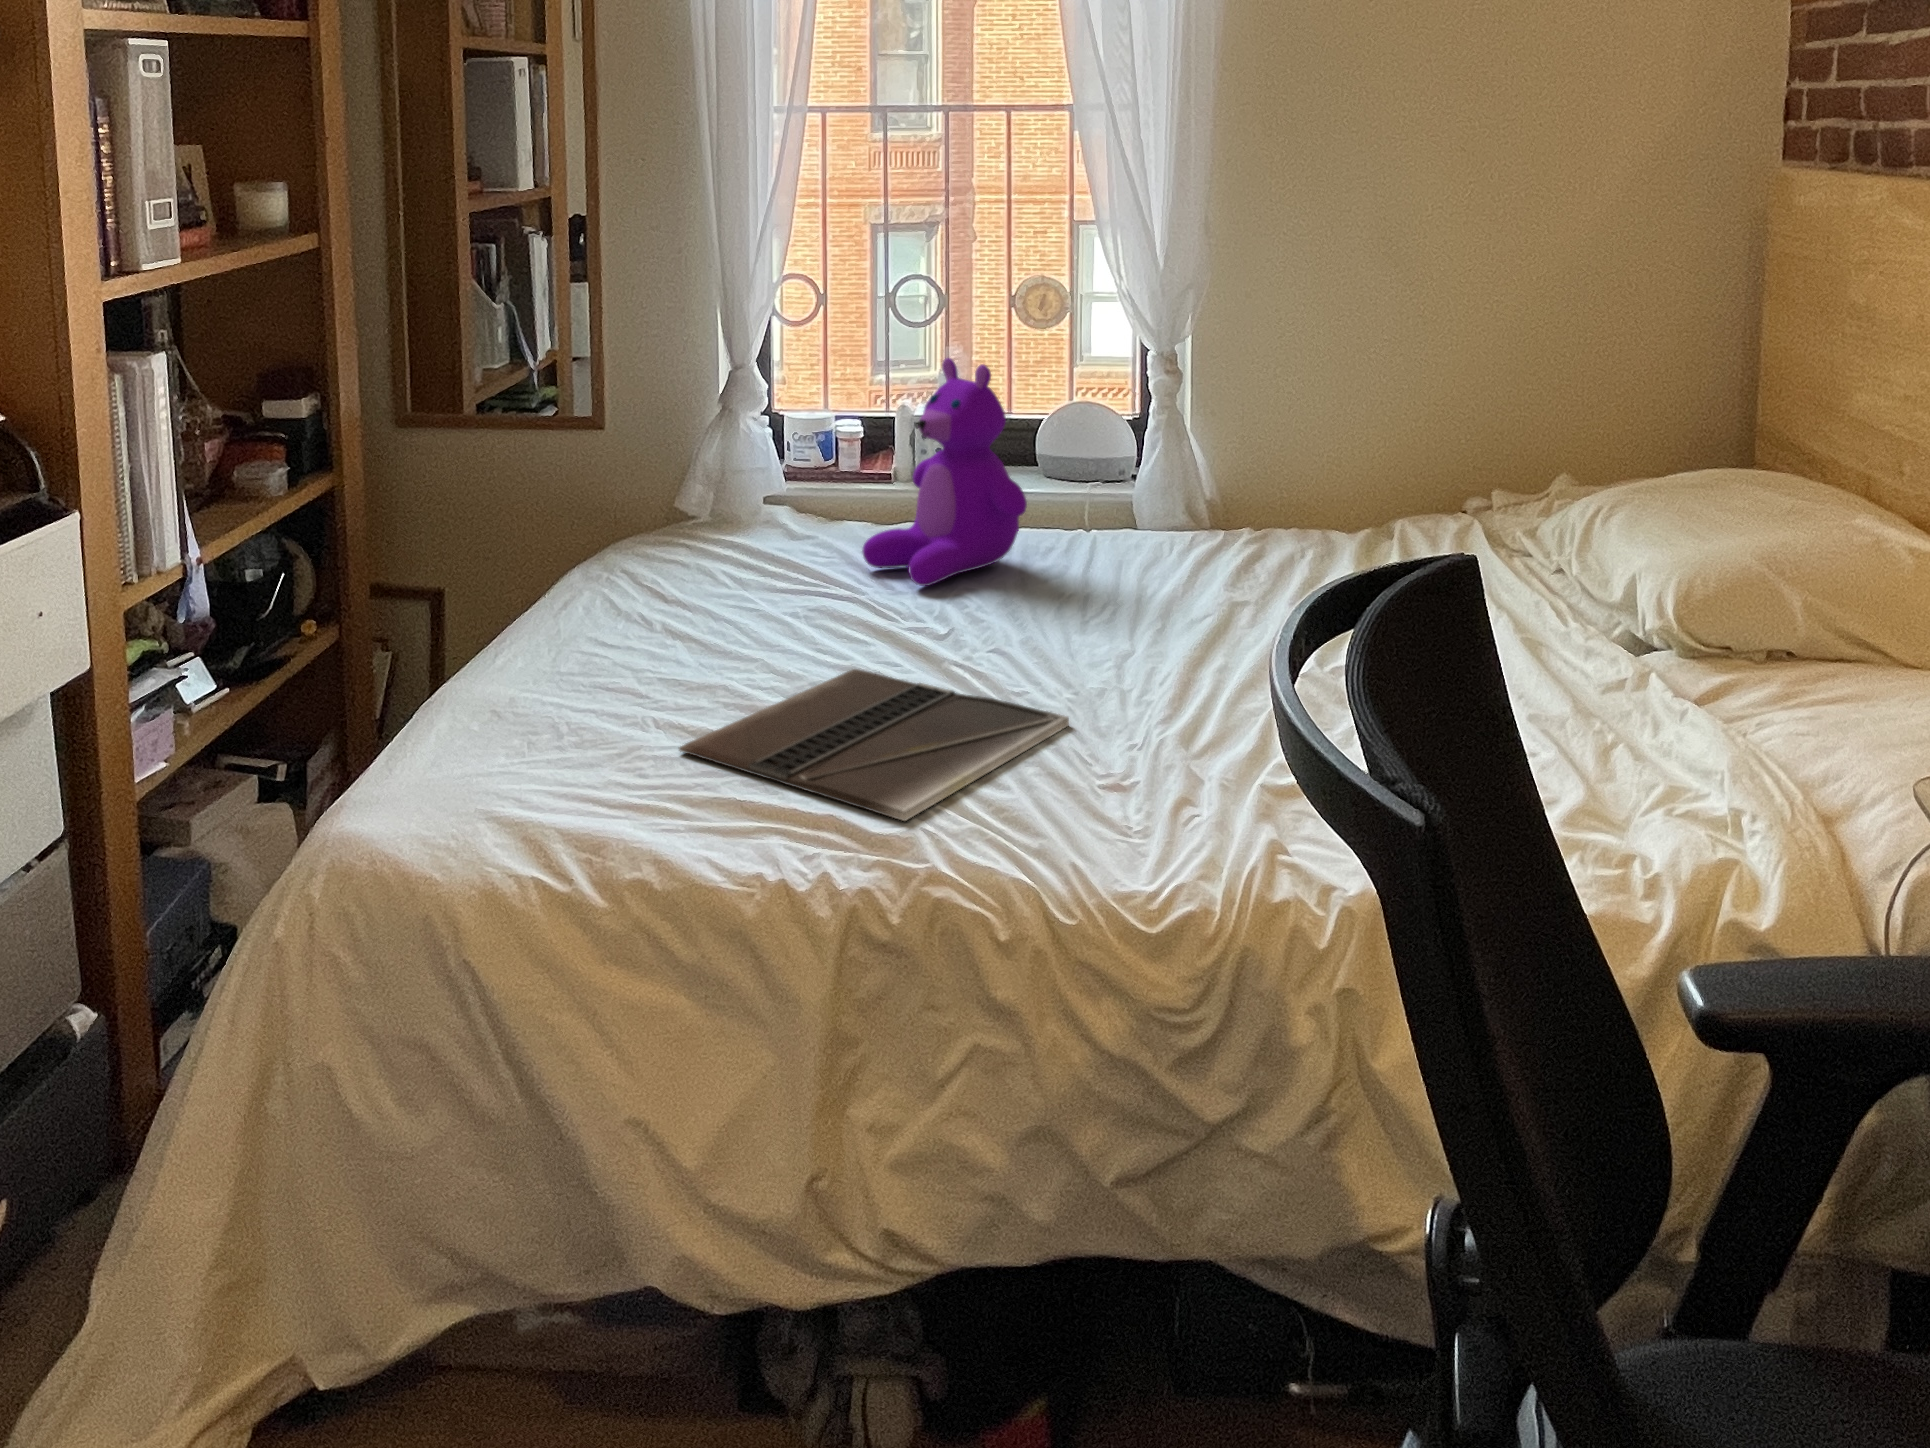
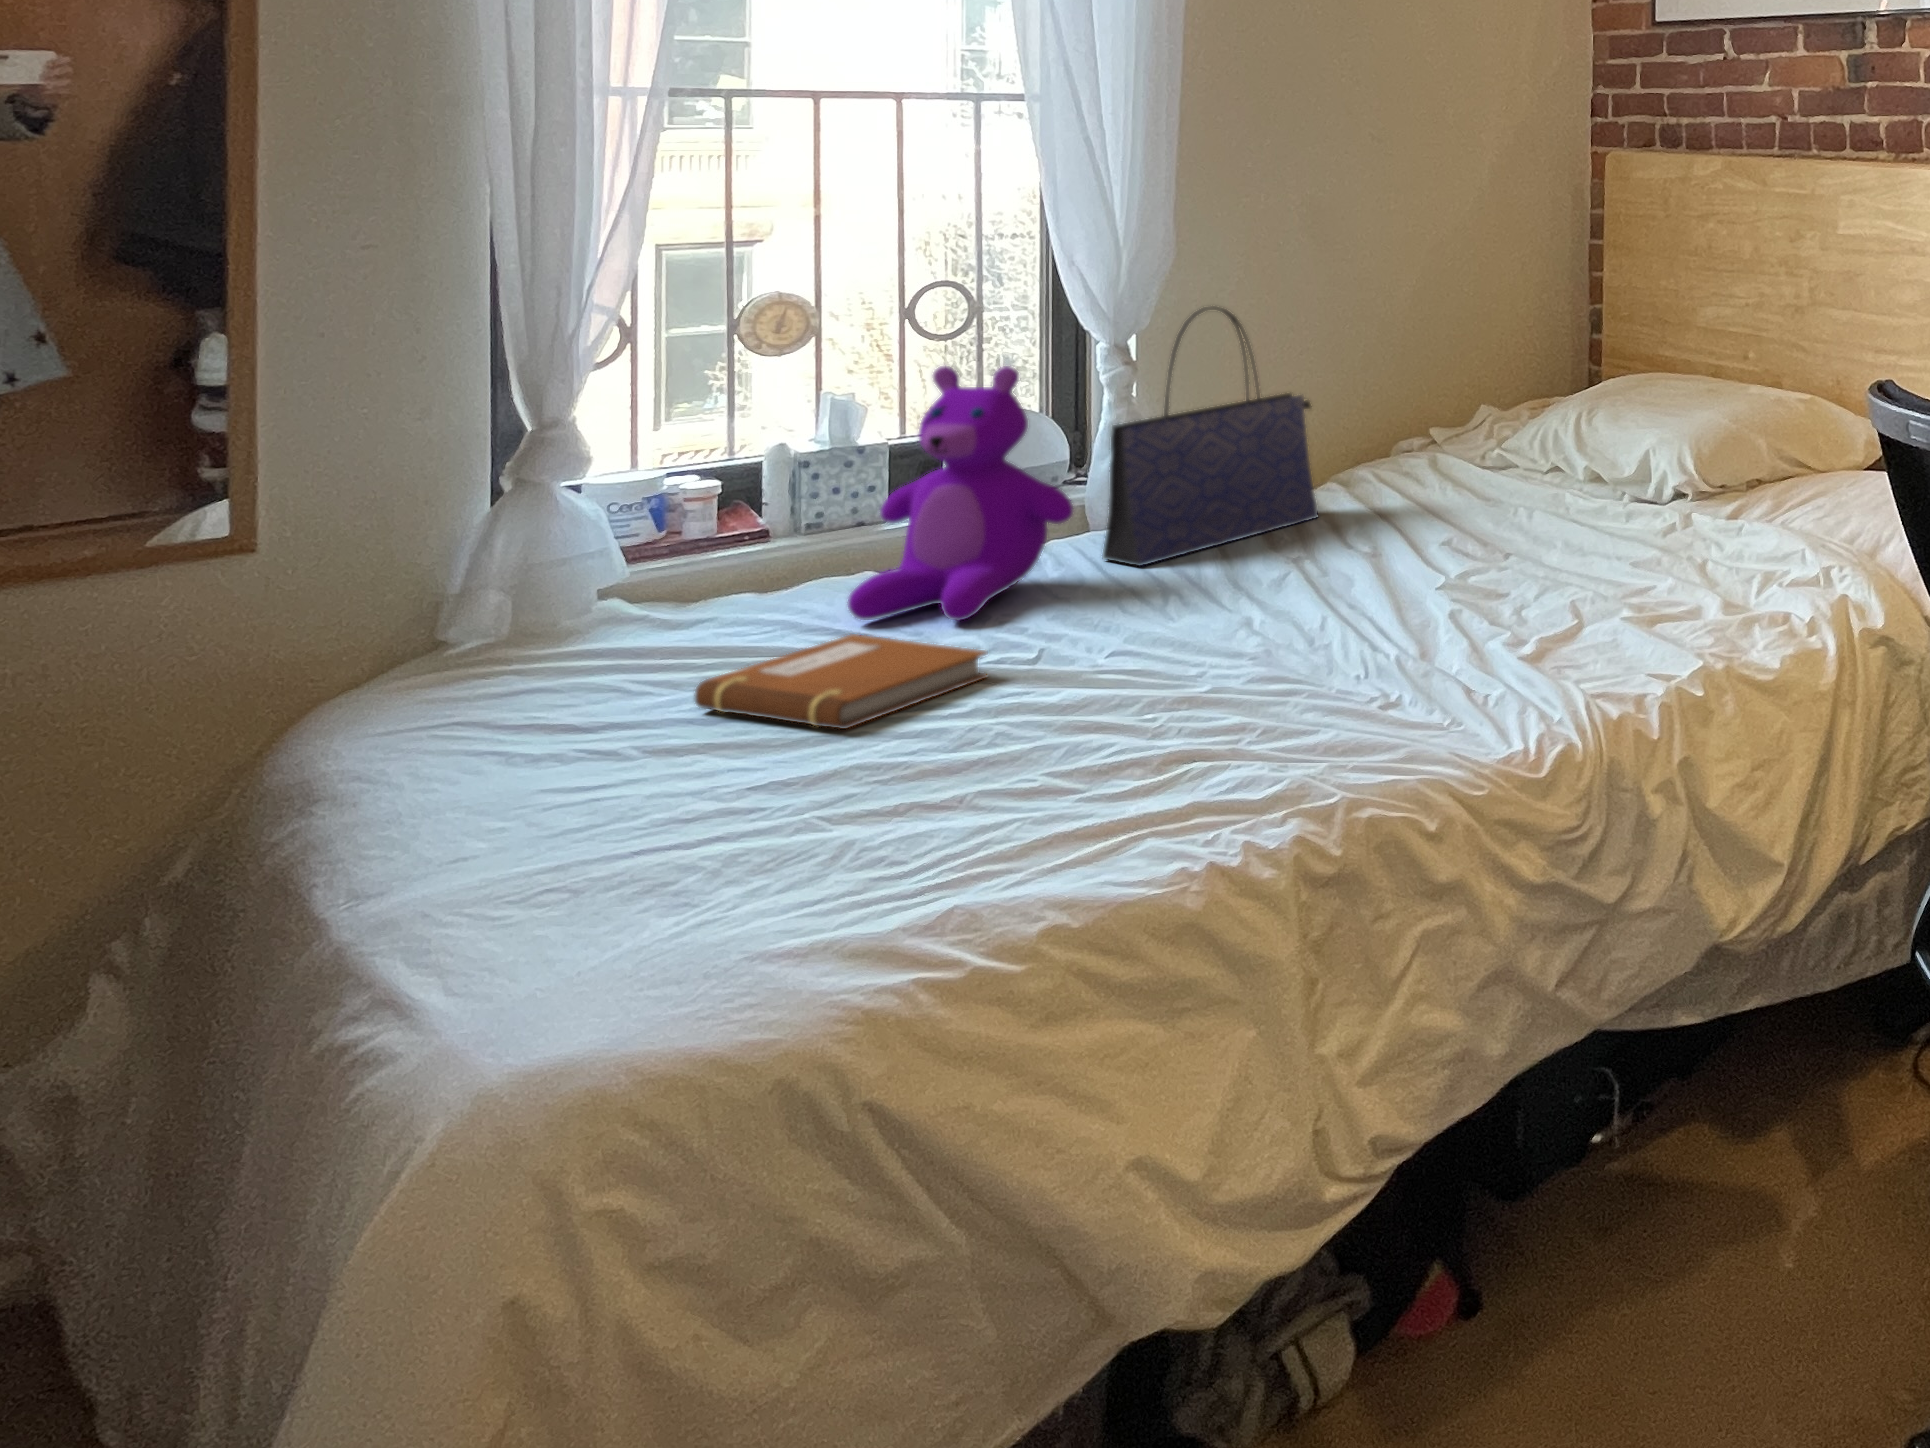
tote bag: none [1083,325,1309,573] -> present [1103,307,1318,566]
notebook: none [705,577,874,655] -> present [694,634,987,729]
laptop: present [679,669,1069,821] -> none [922,665,1307,820]

